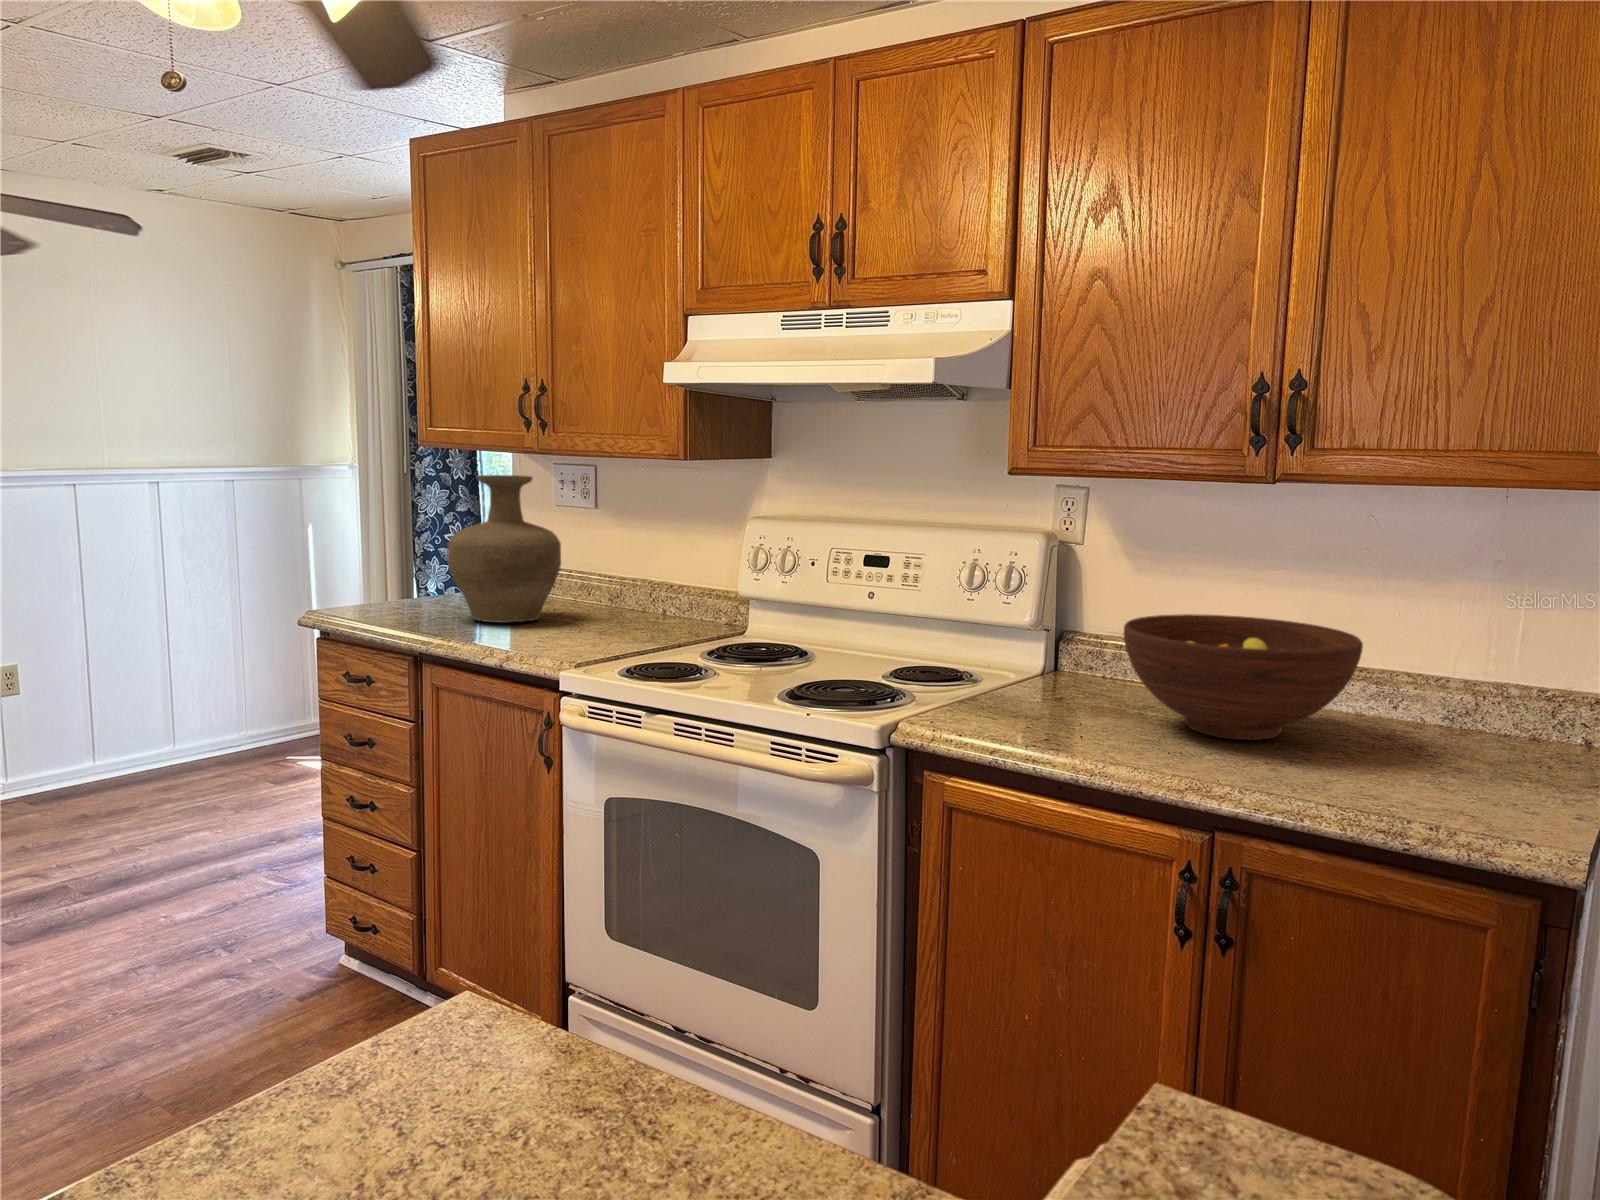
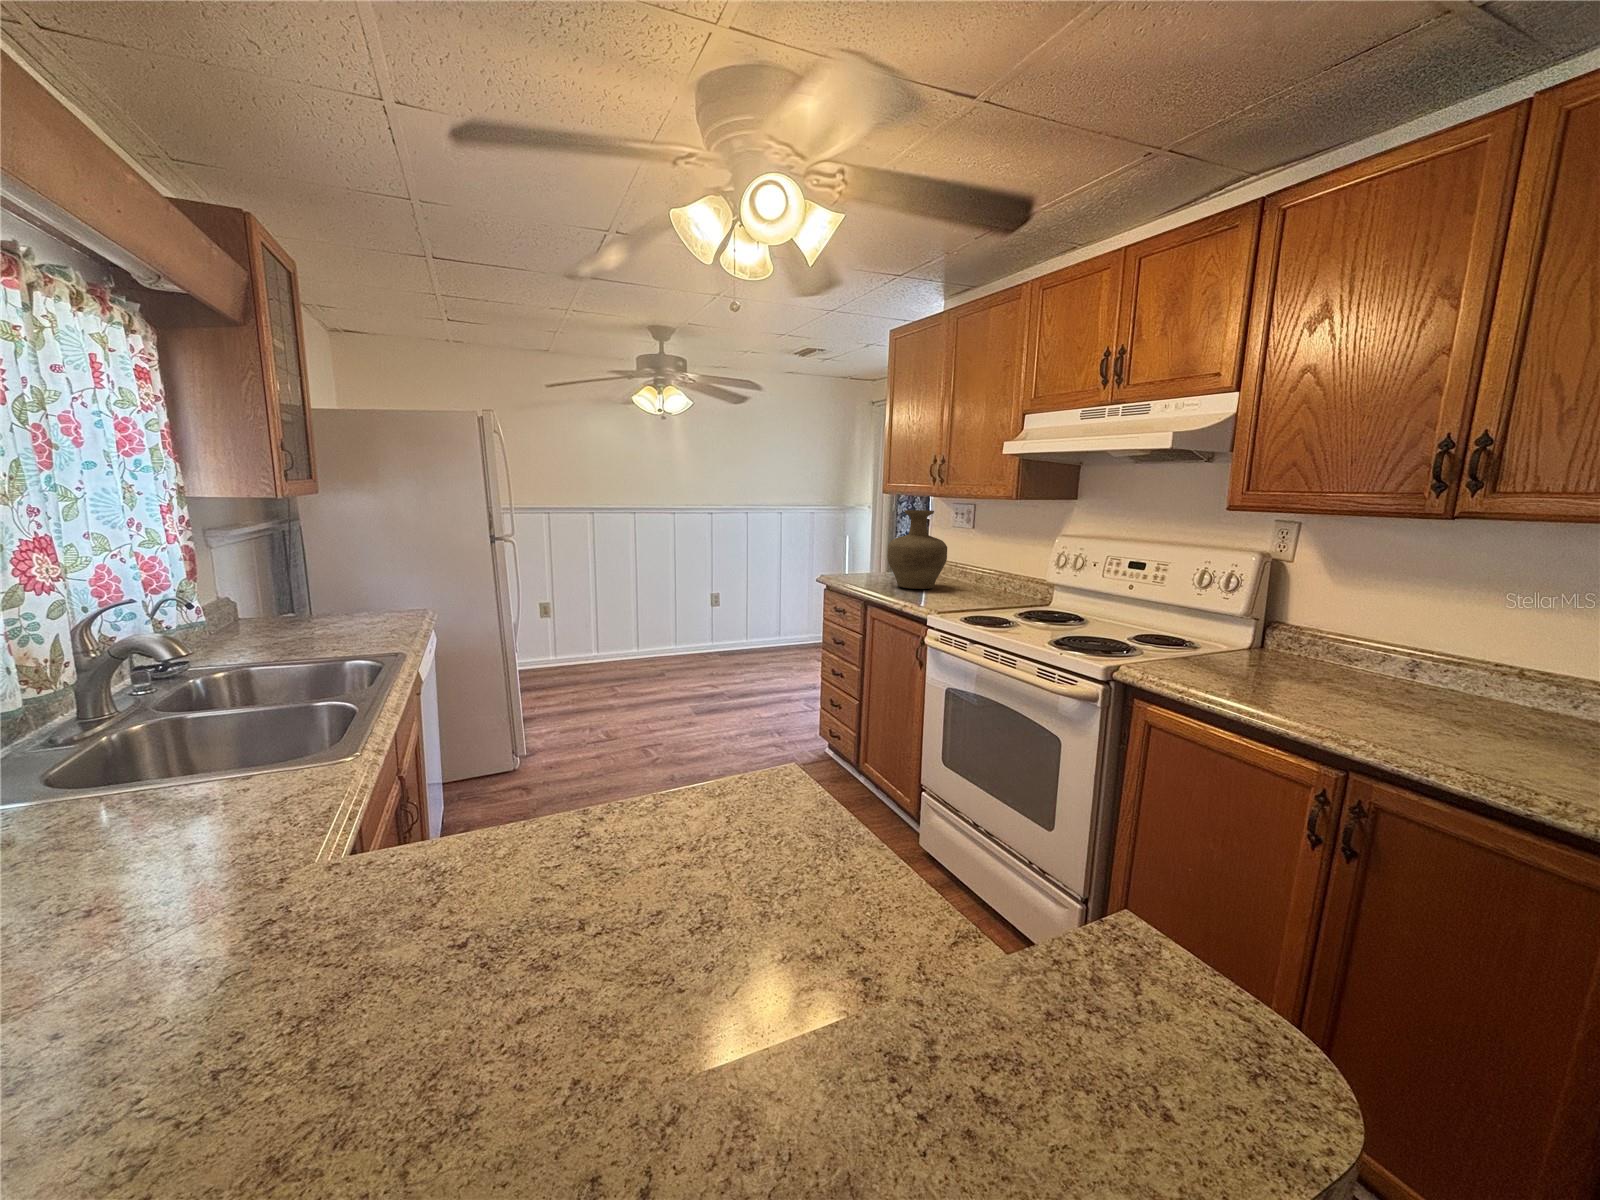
fruit bowl: present [1124,614,1363,740] -> none [1300,614,1535,714]

